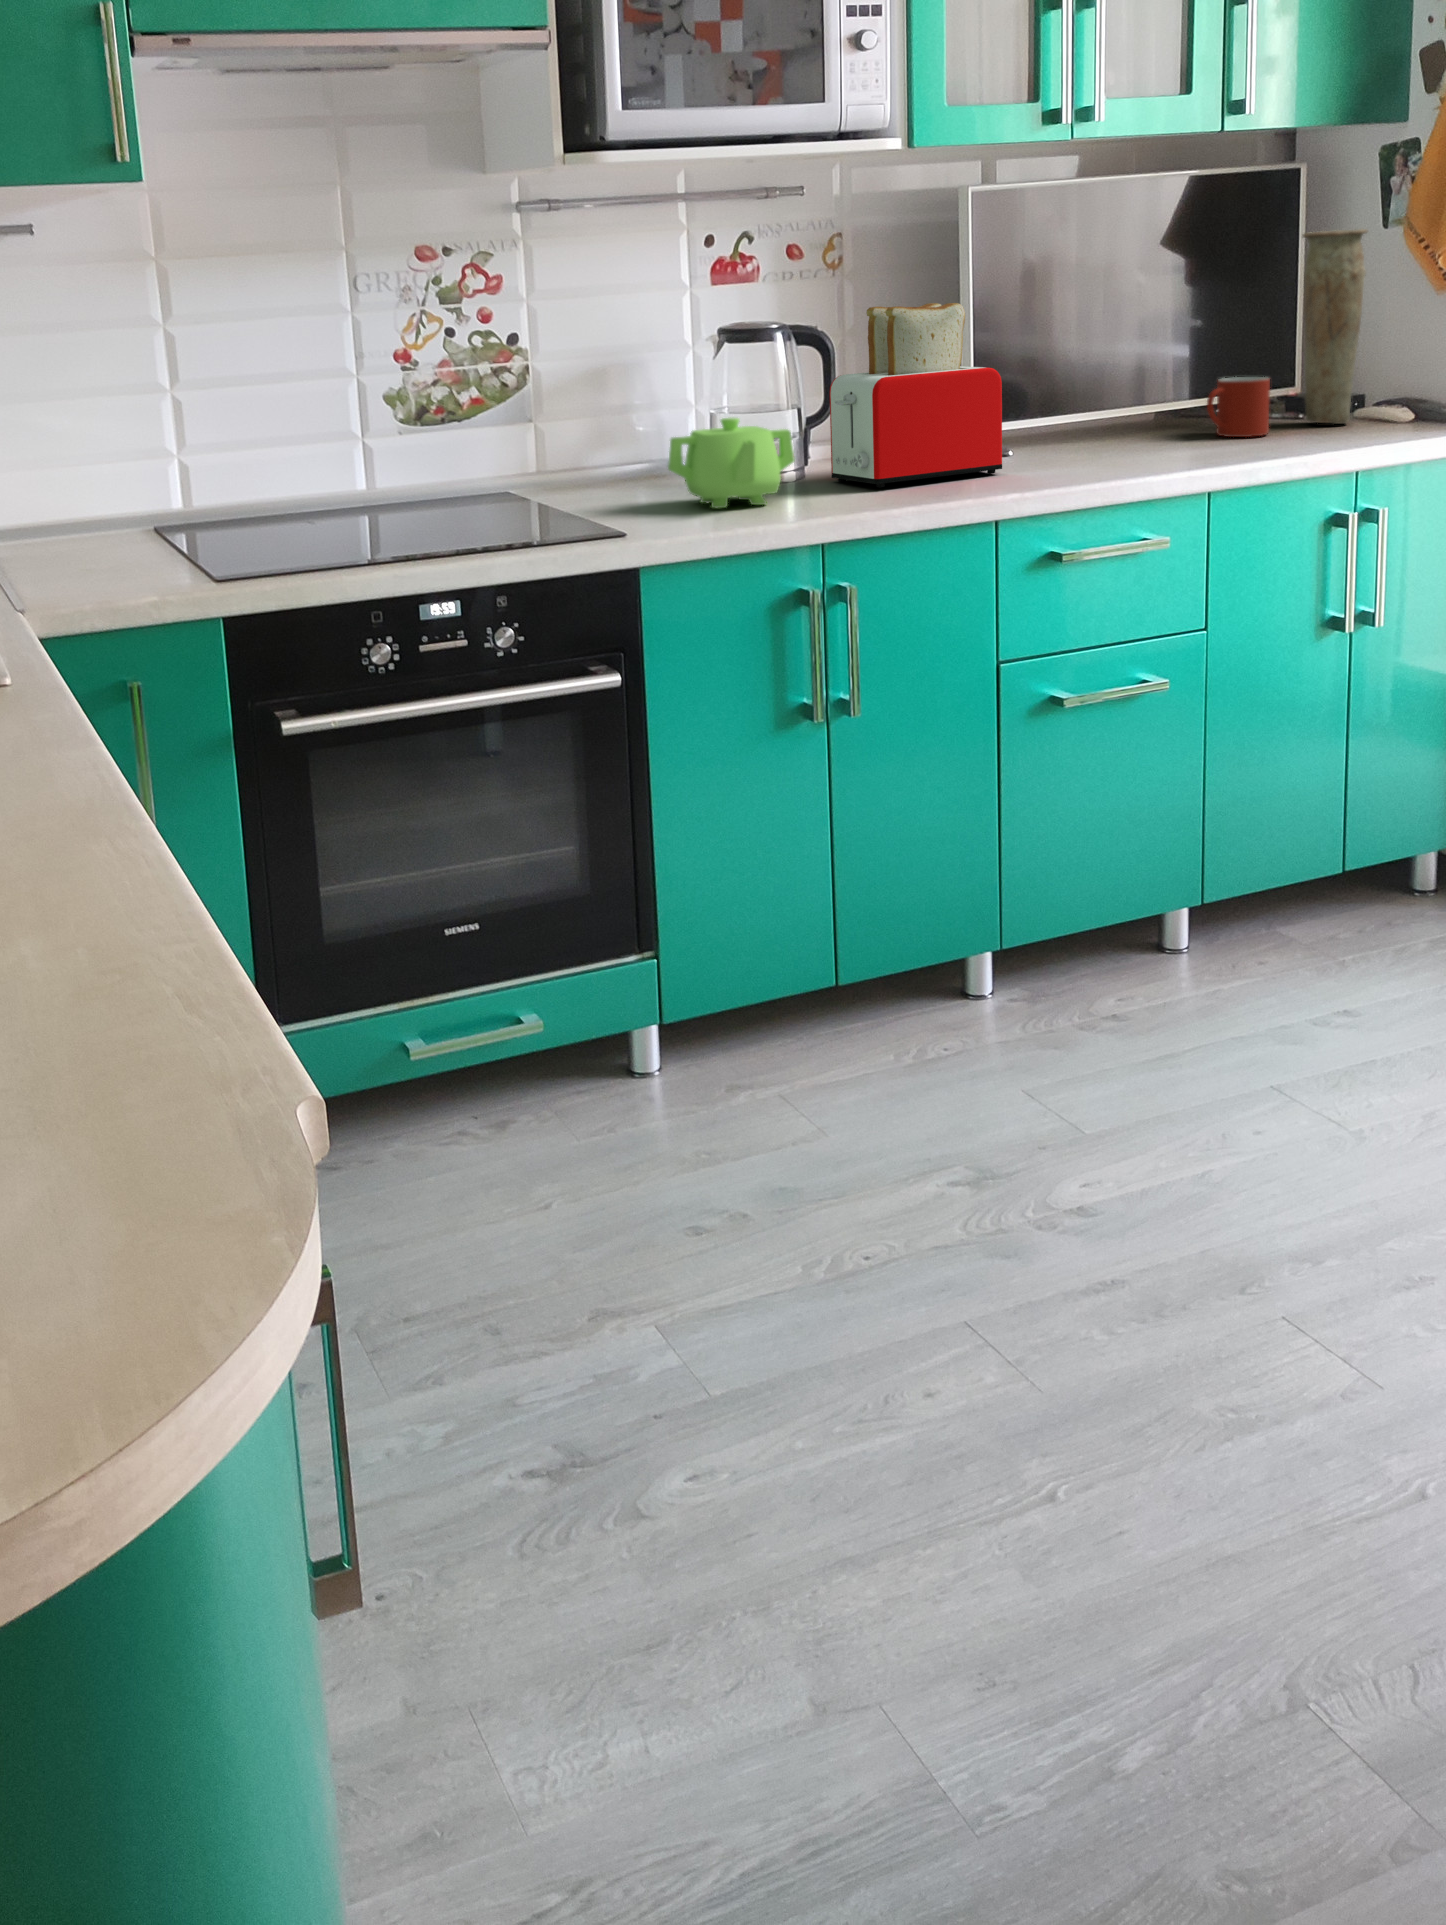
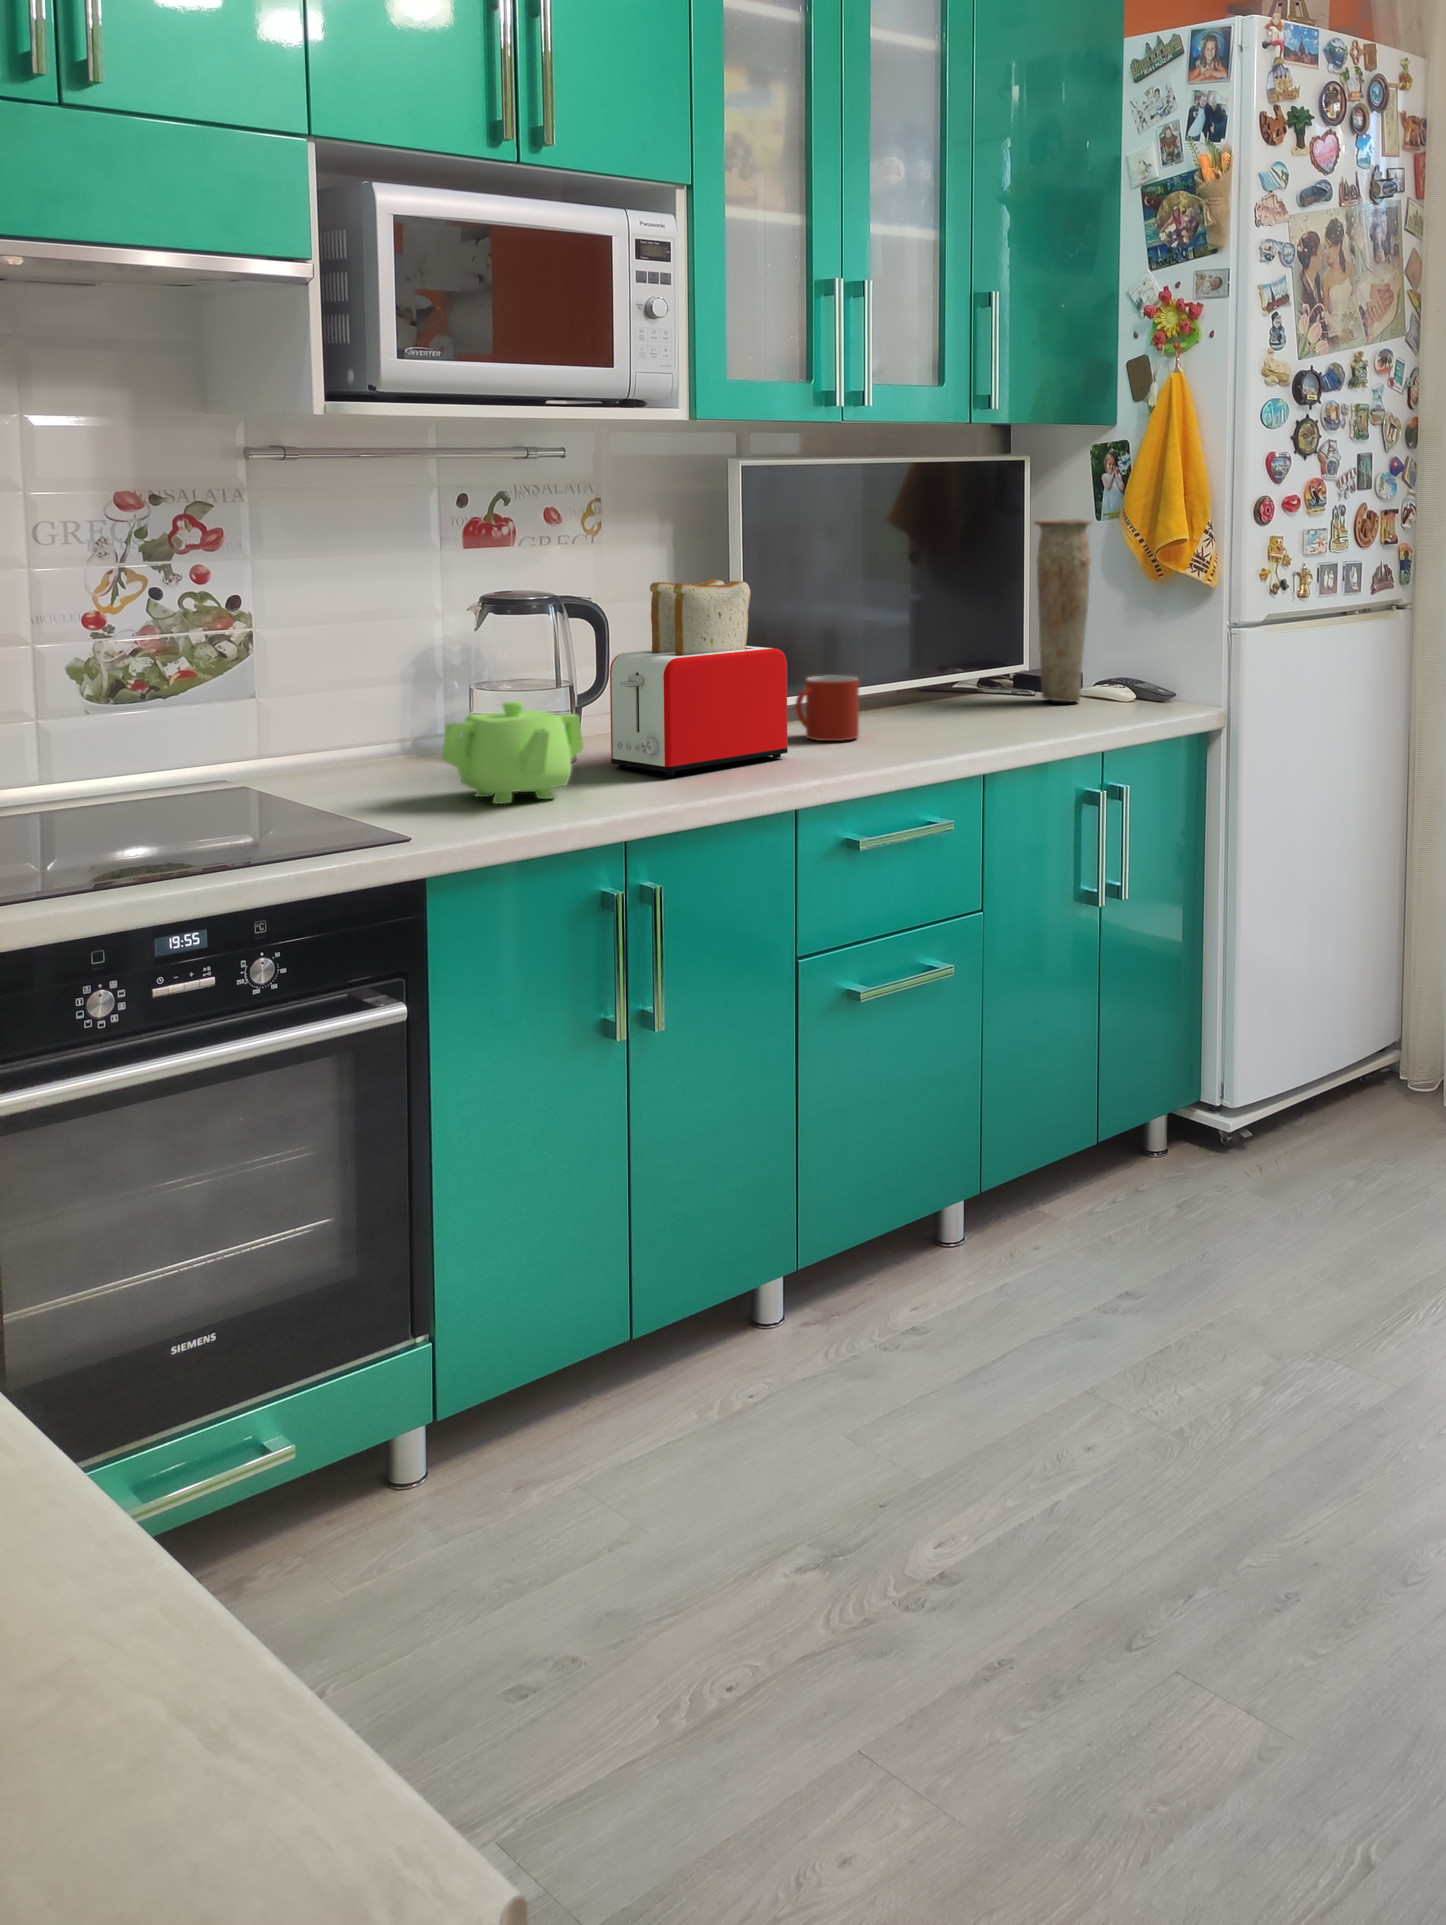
mug: present [1207,377,1270,437] -> present [795,676,859,741]

